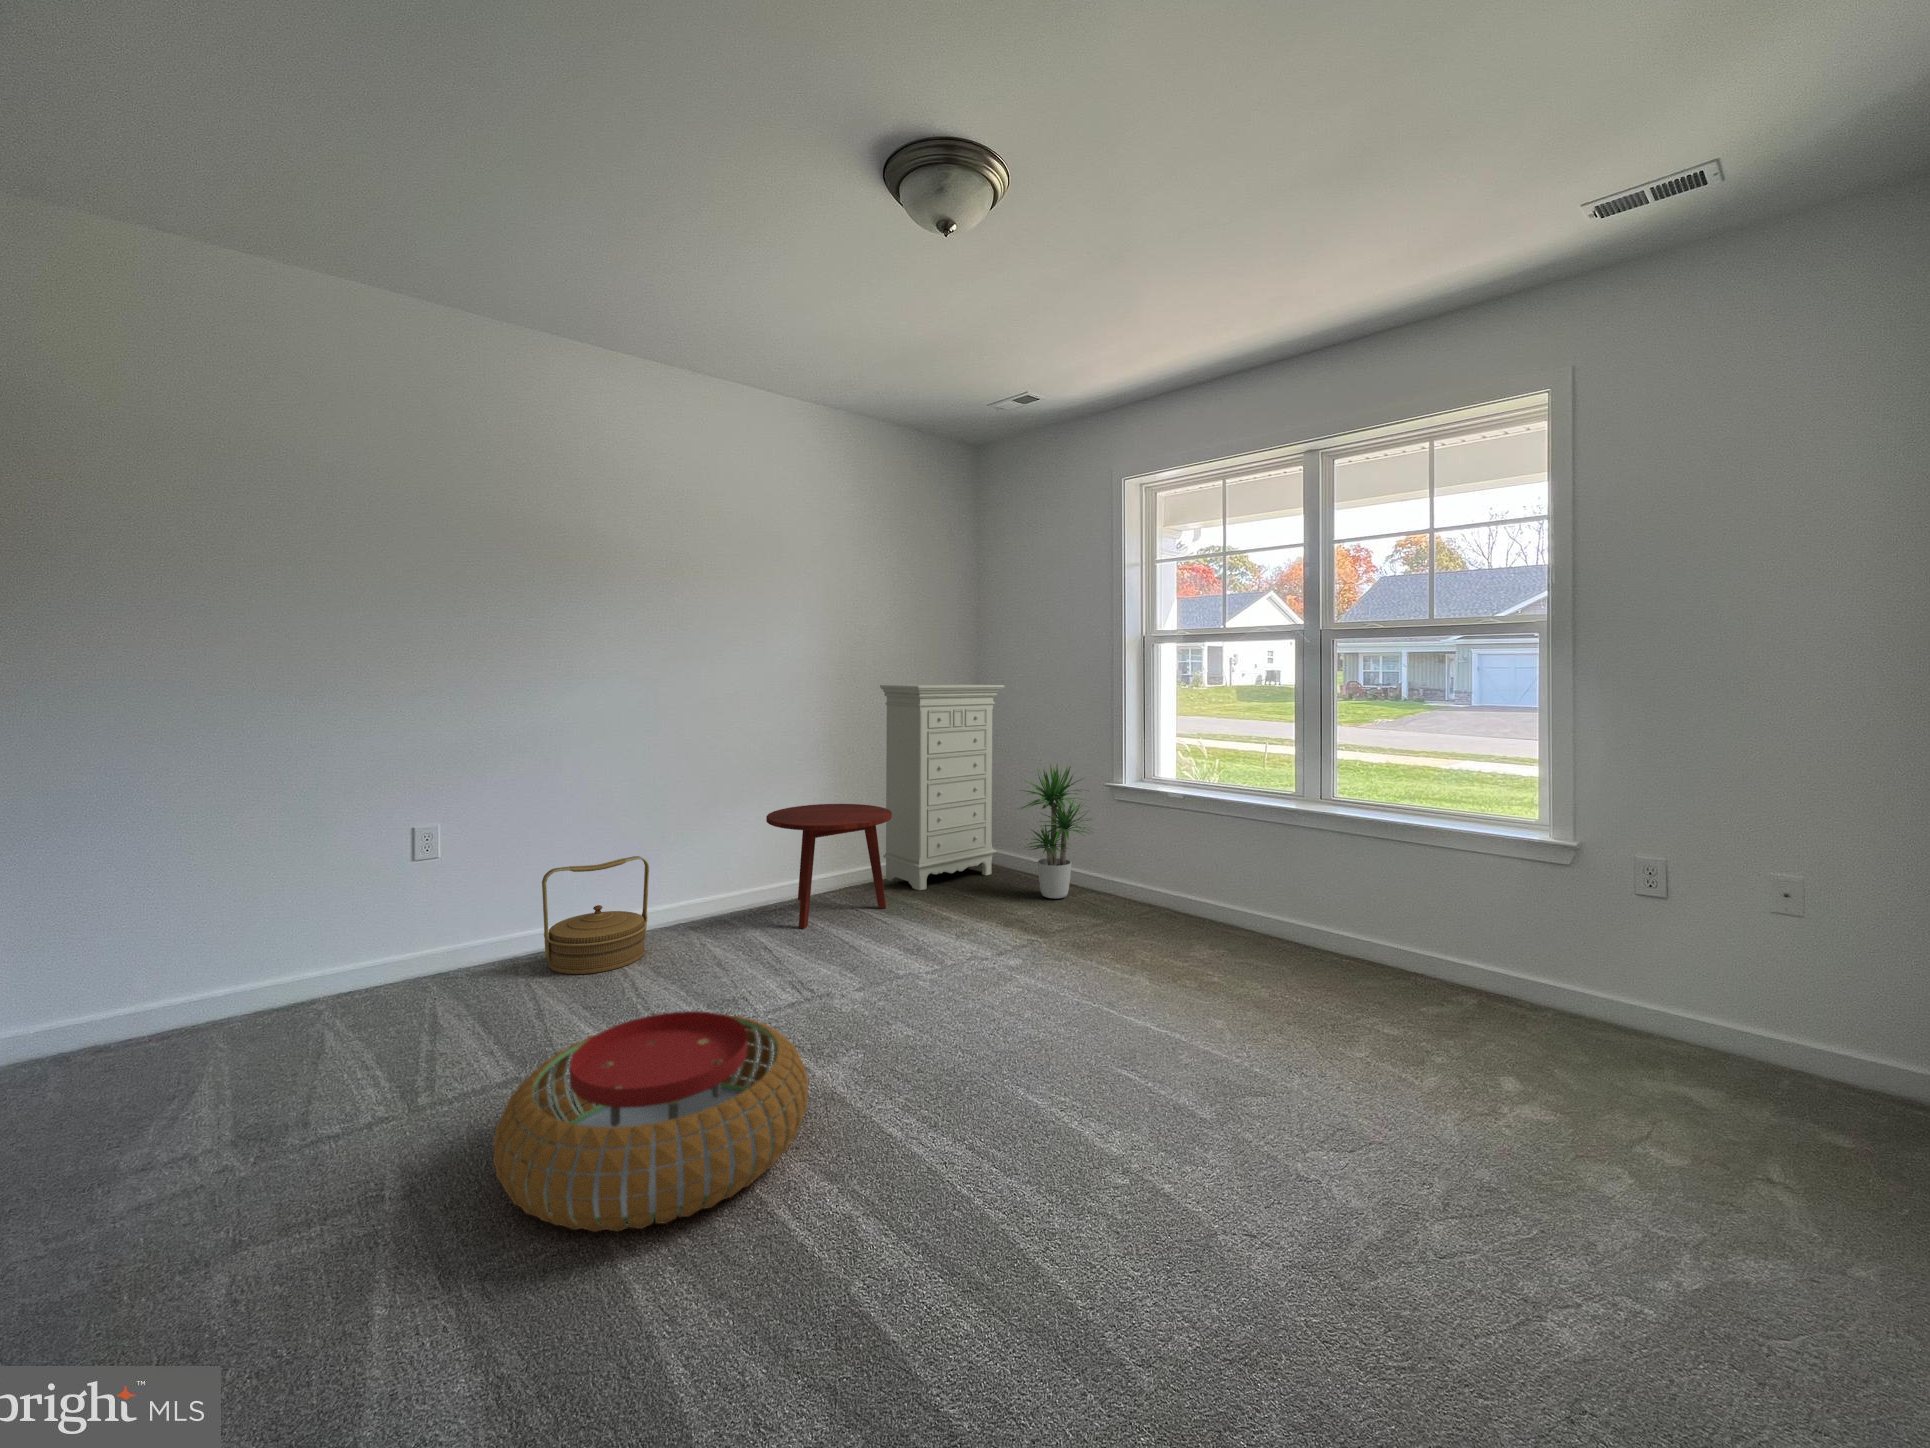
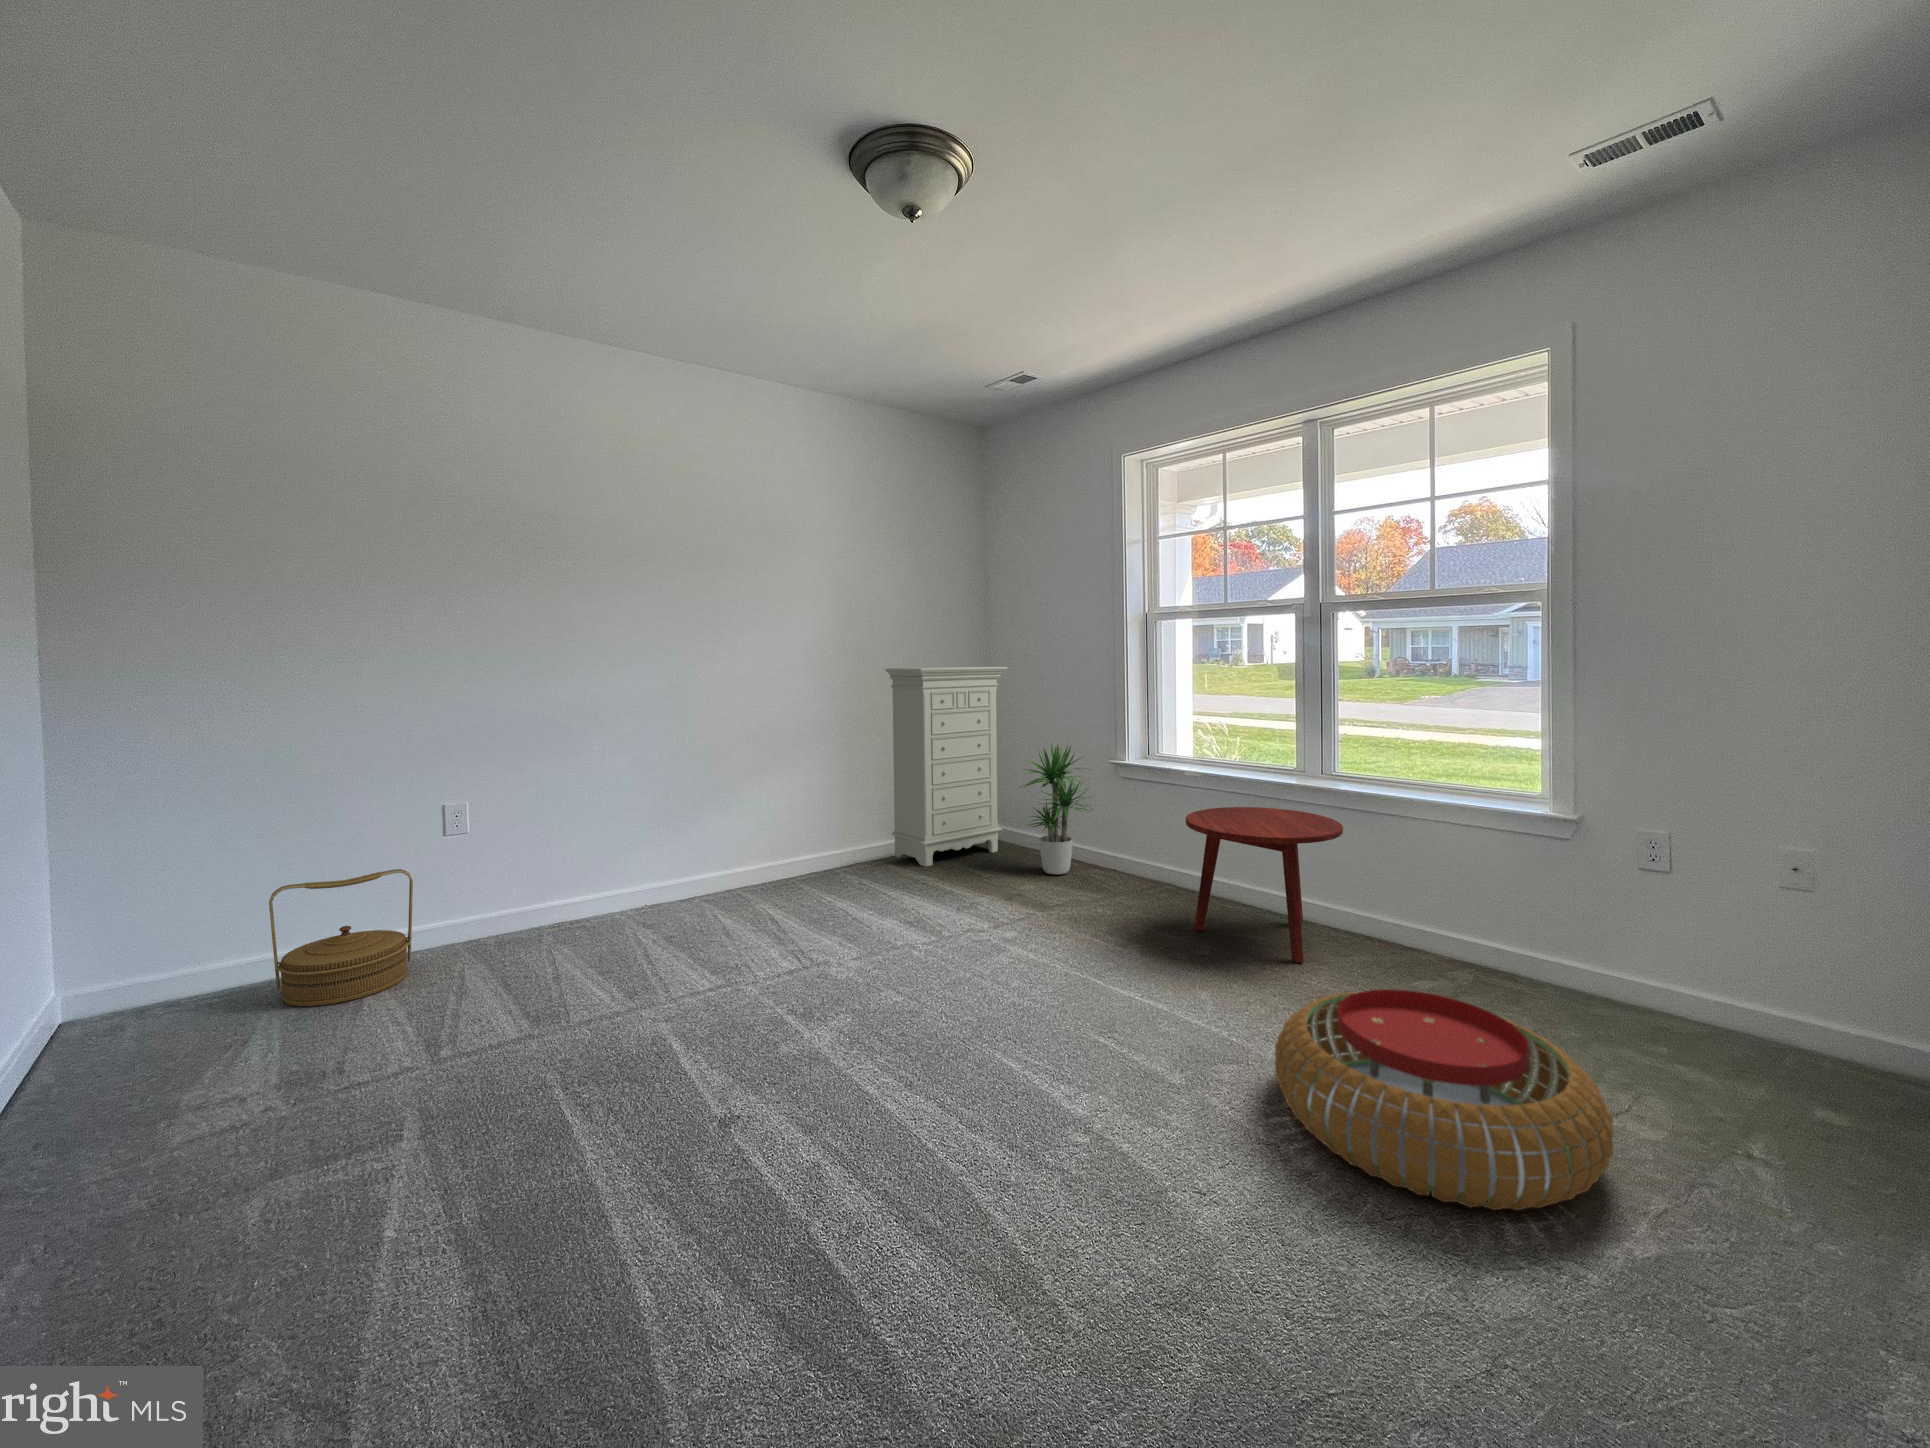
side table: present [766,804,892,928] -> present [1186,807,1343,963]
woven basket: present [542,856,649,974] -> present [269,869,413,1007]
pouf: present [493,1011,808,1232] -> present [1275,989,1613,1210]

